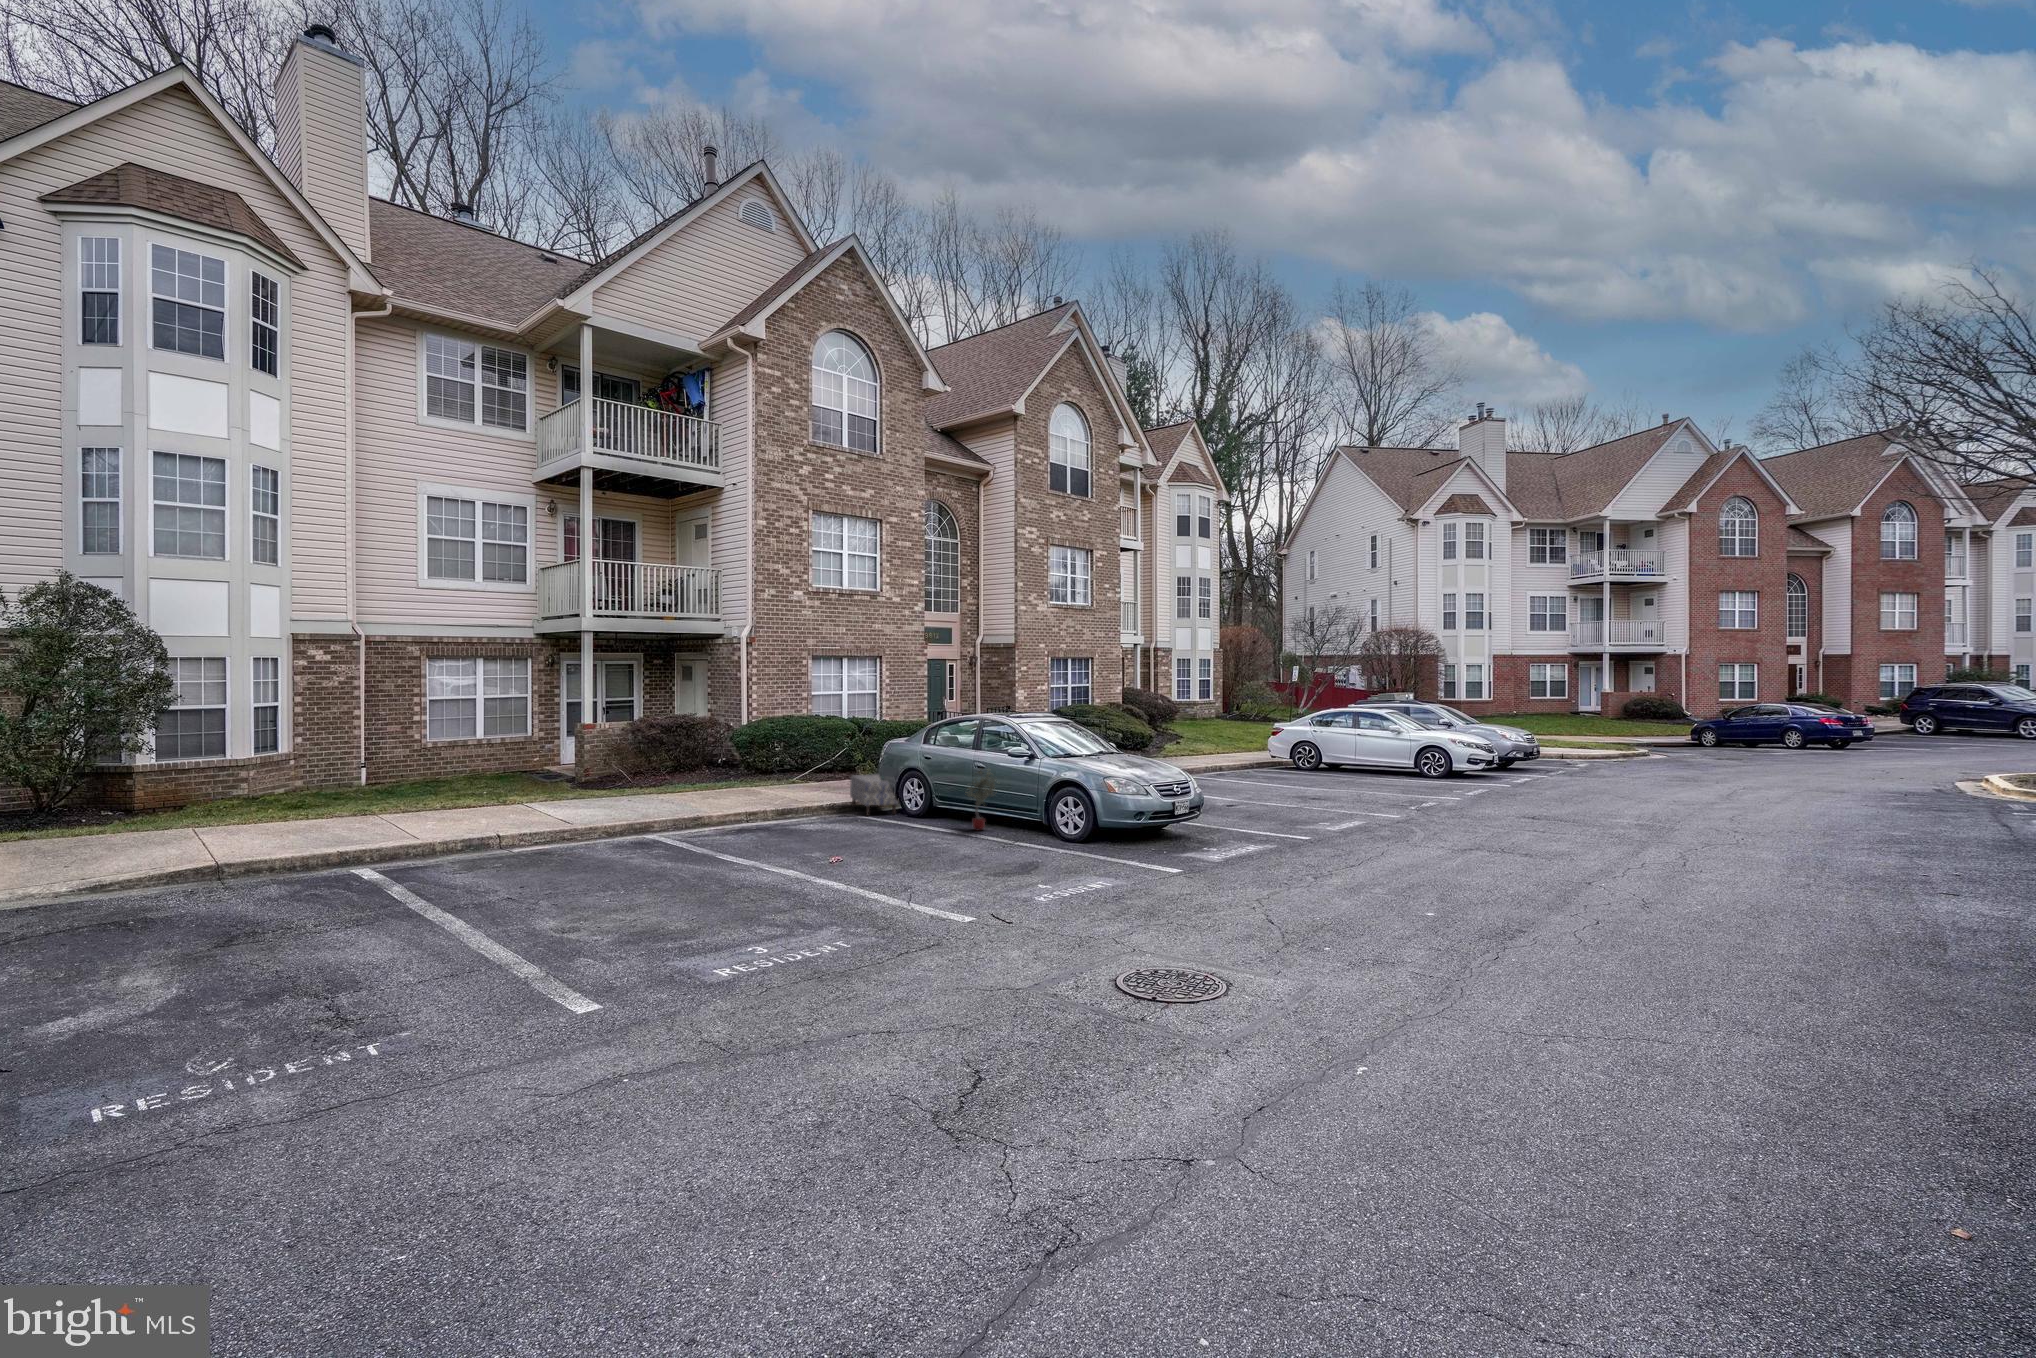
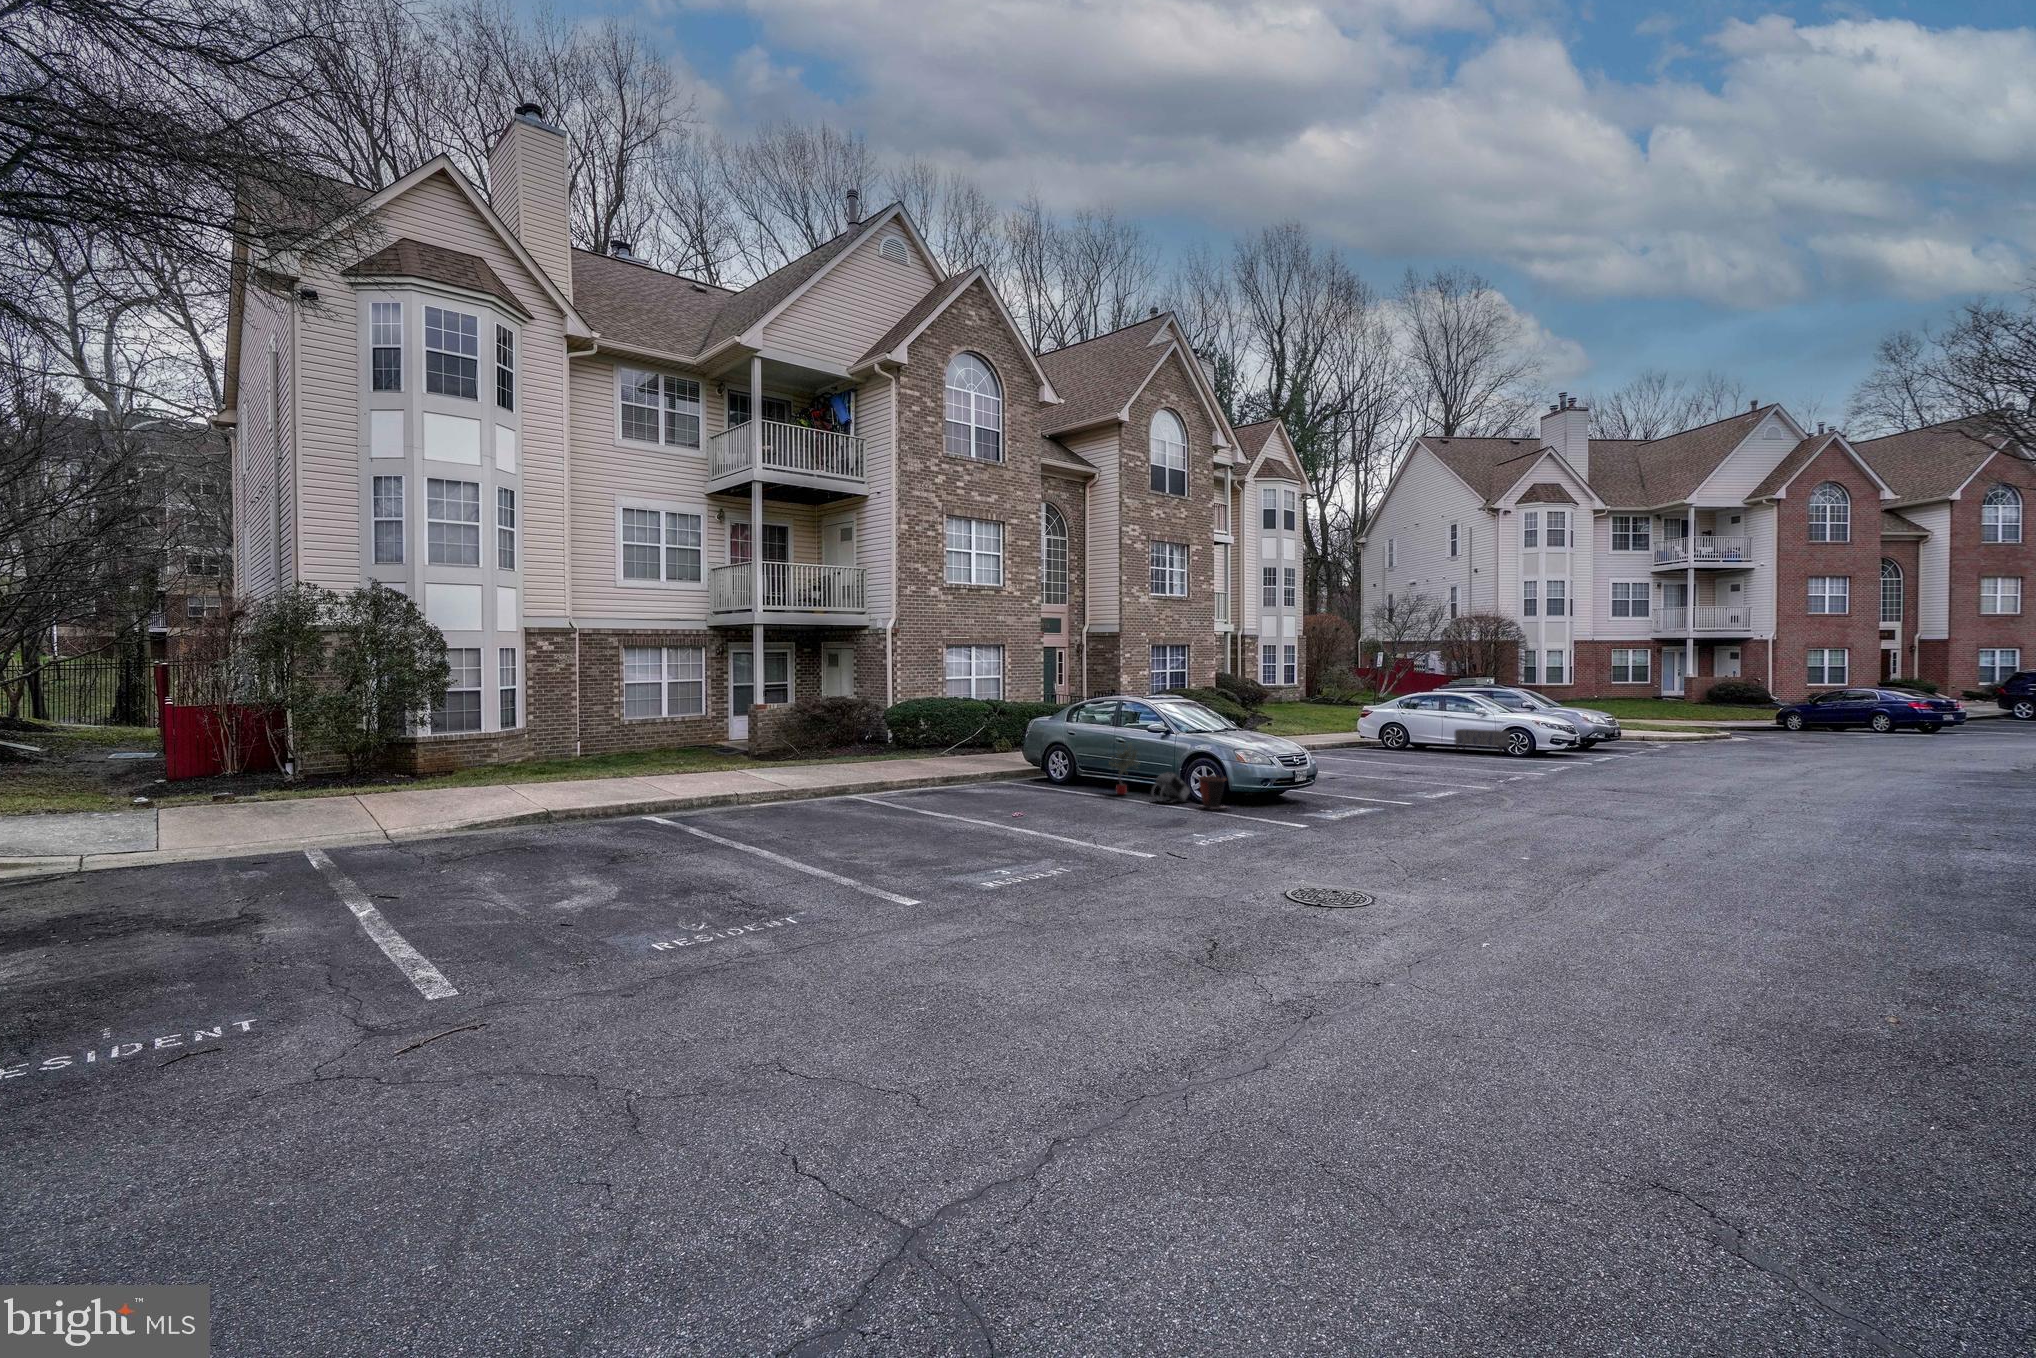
bench: present [850,774,898,816] -> present [1455,729,1510,753]
backpack: none [1008,803,1055,841] -> present [1150,772,1190,803]
waste bin: none [1059,808,1098,849] -> present [1198,775,1226,809]

